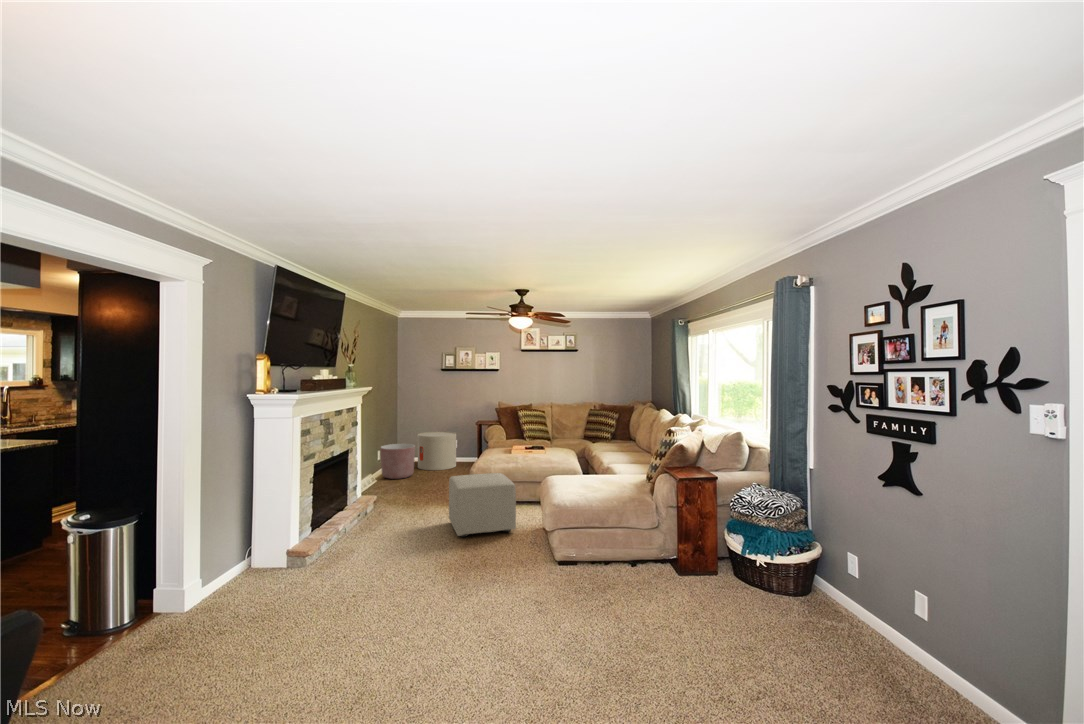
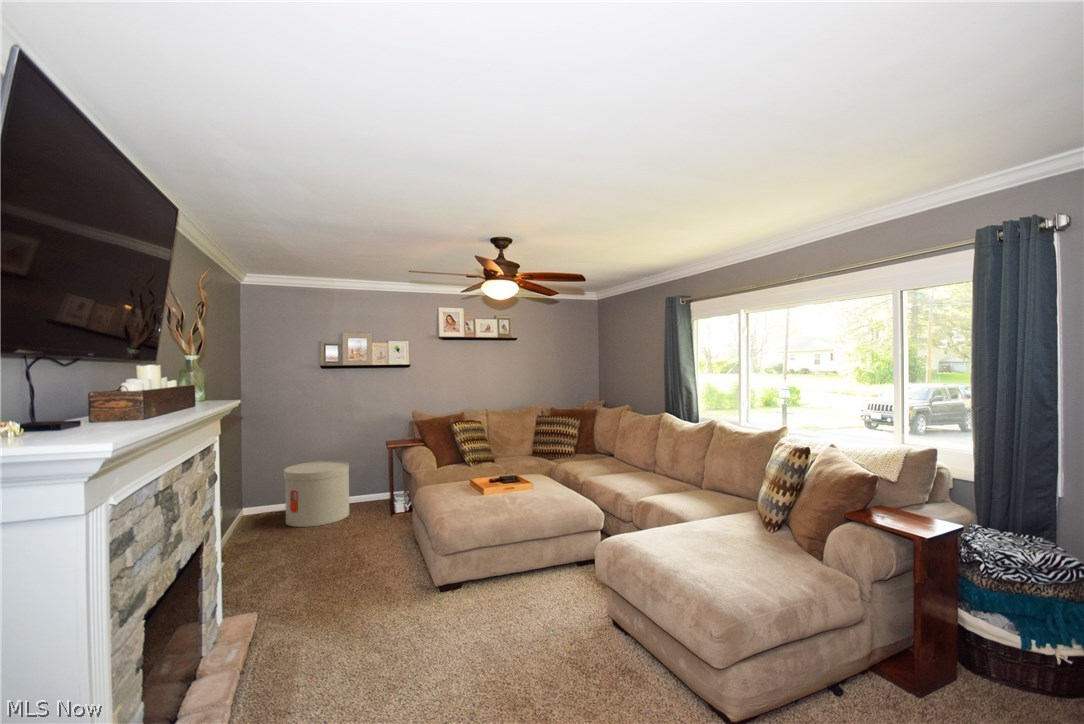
planter: present [381,444,415,479] -> none [226,490,291,555]
ottoman: present [449,473,516,537] -> none [436,540,578,692]

